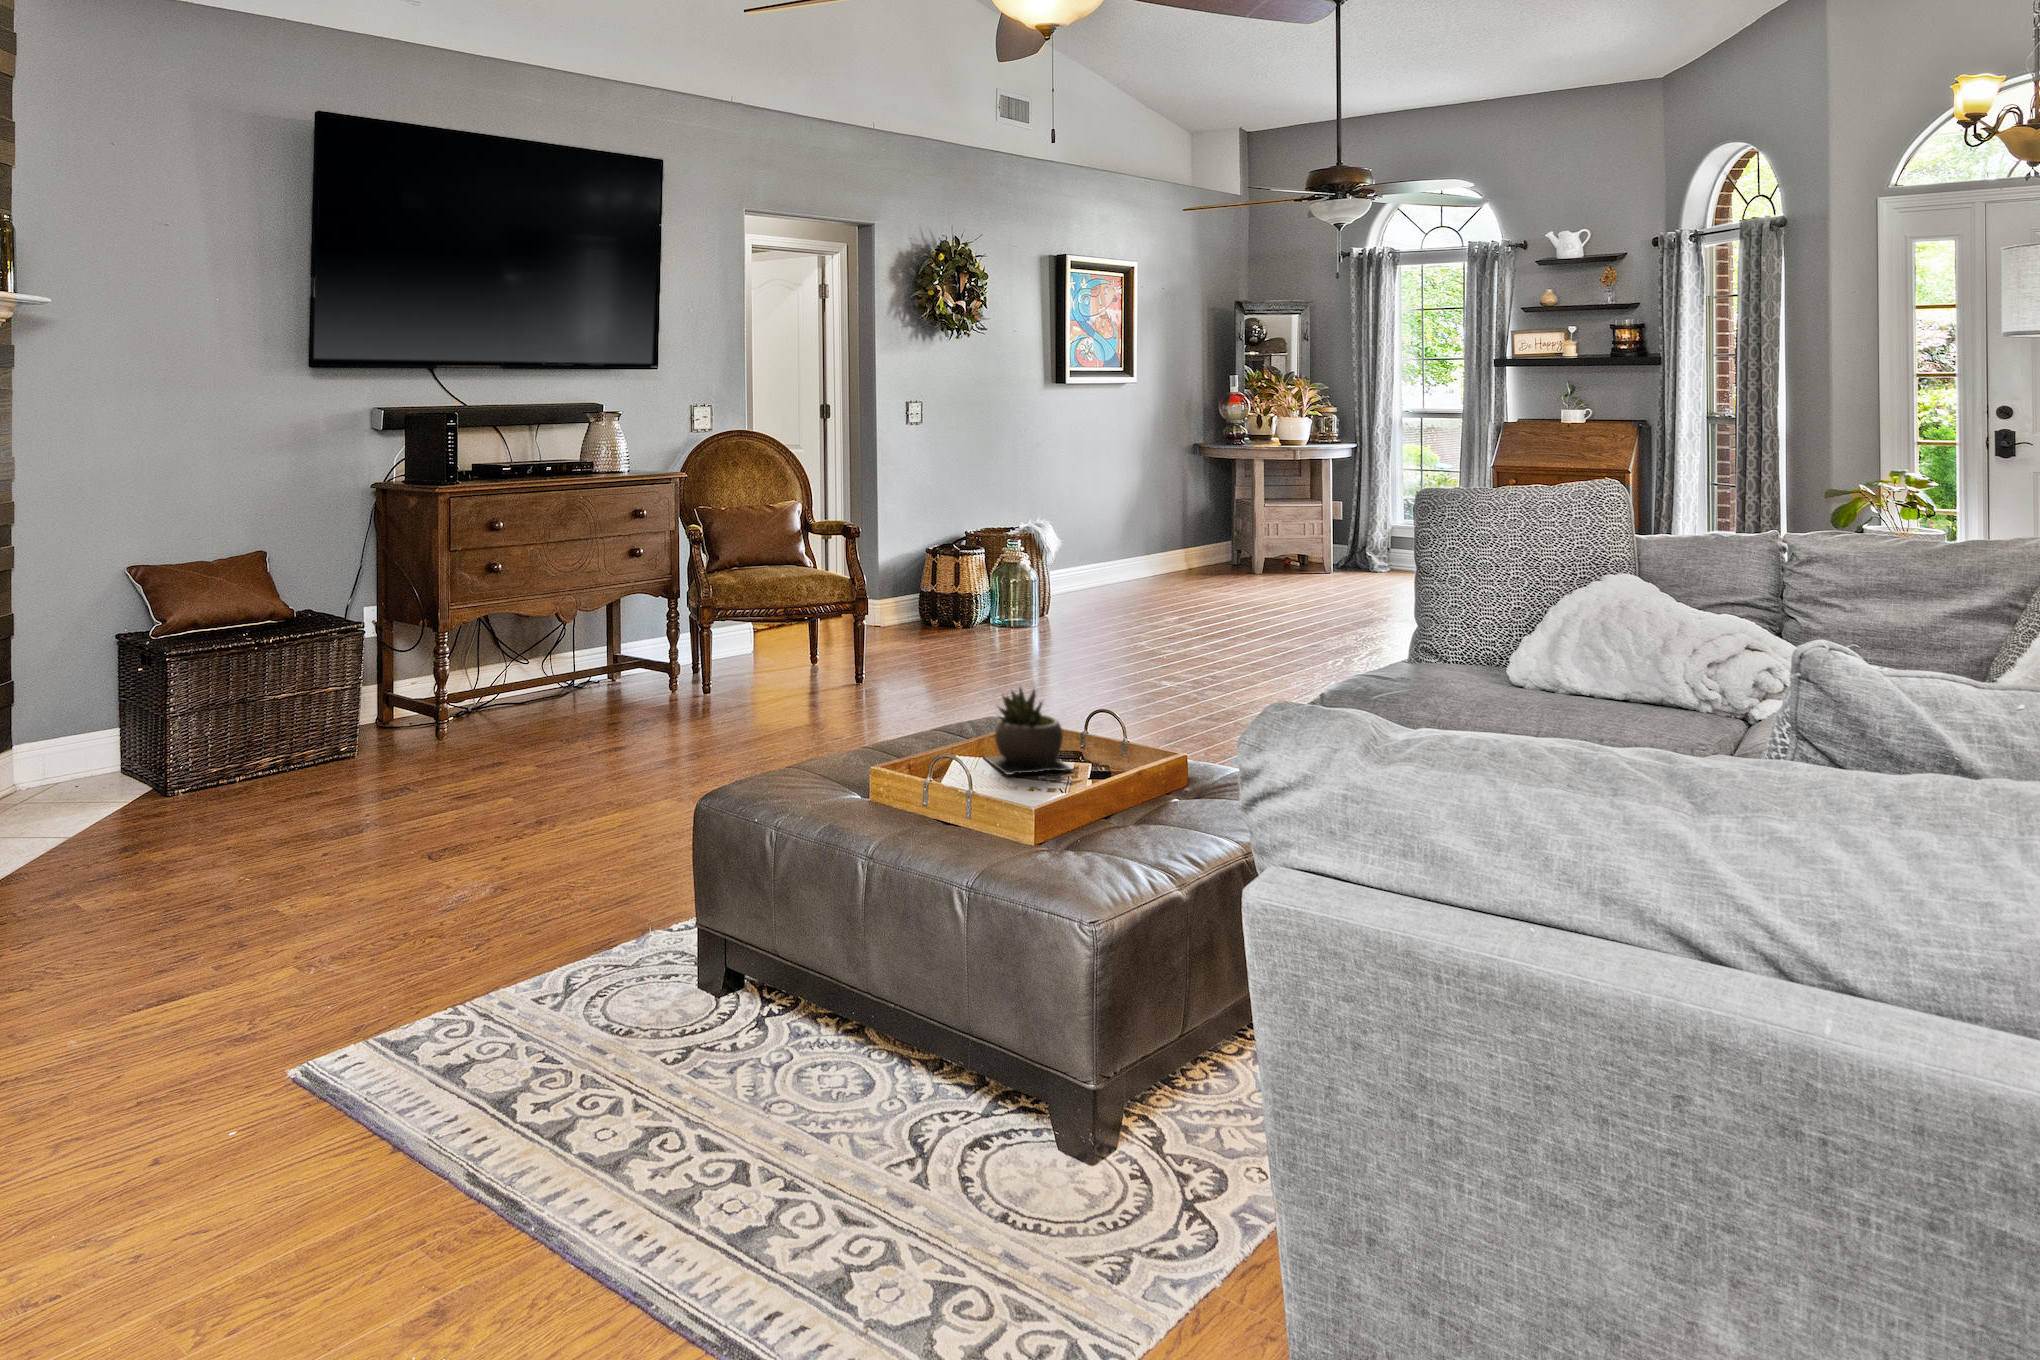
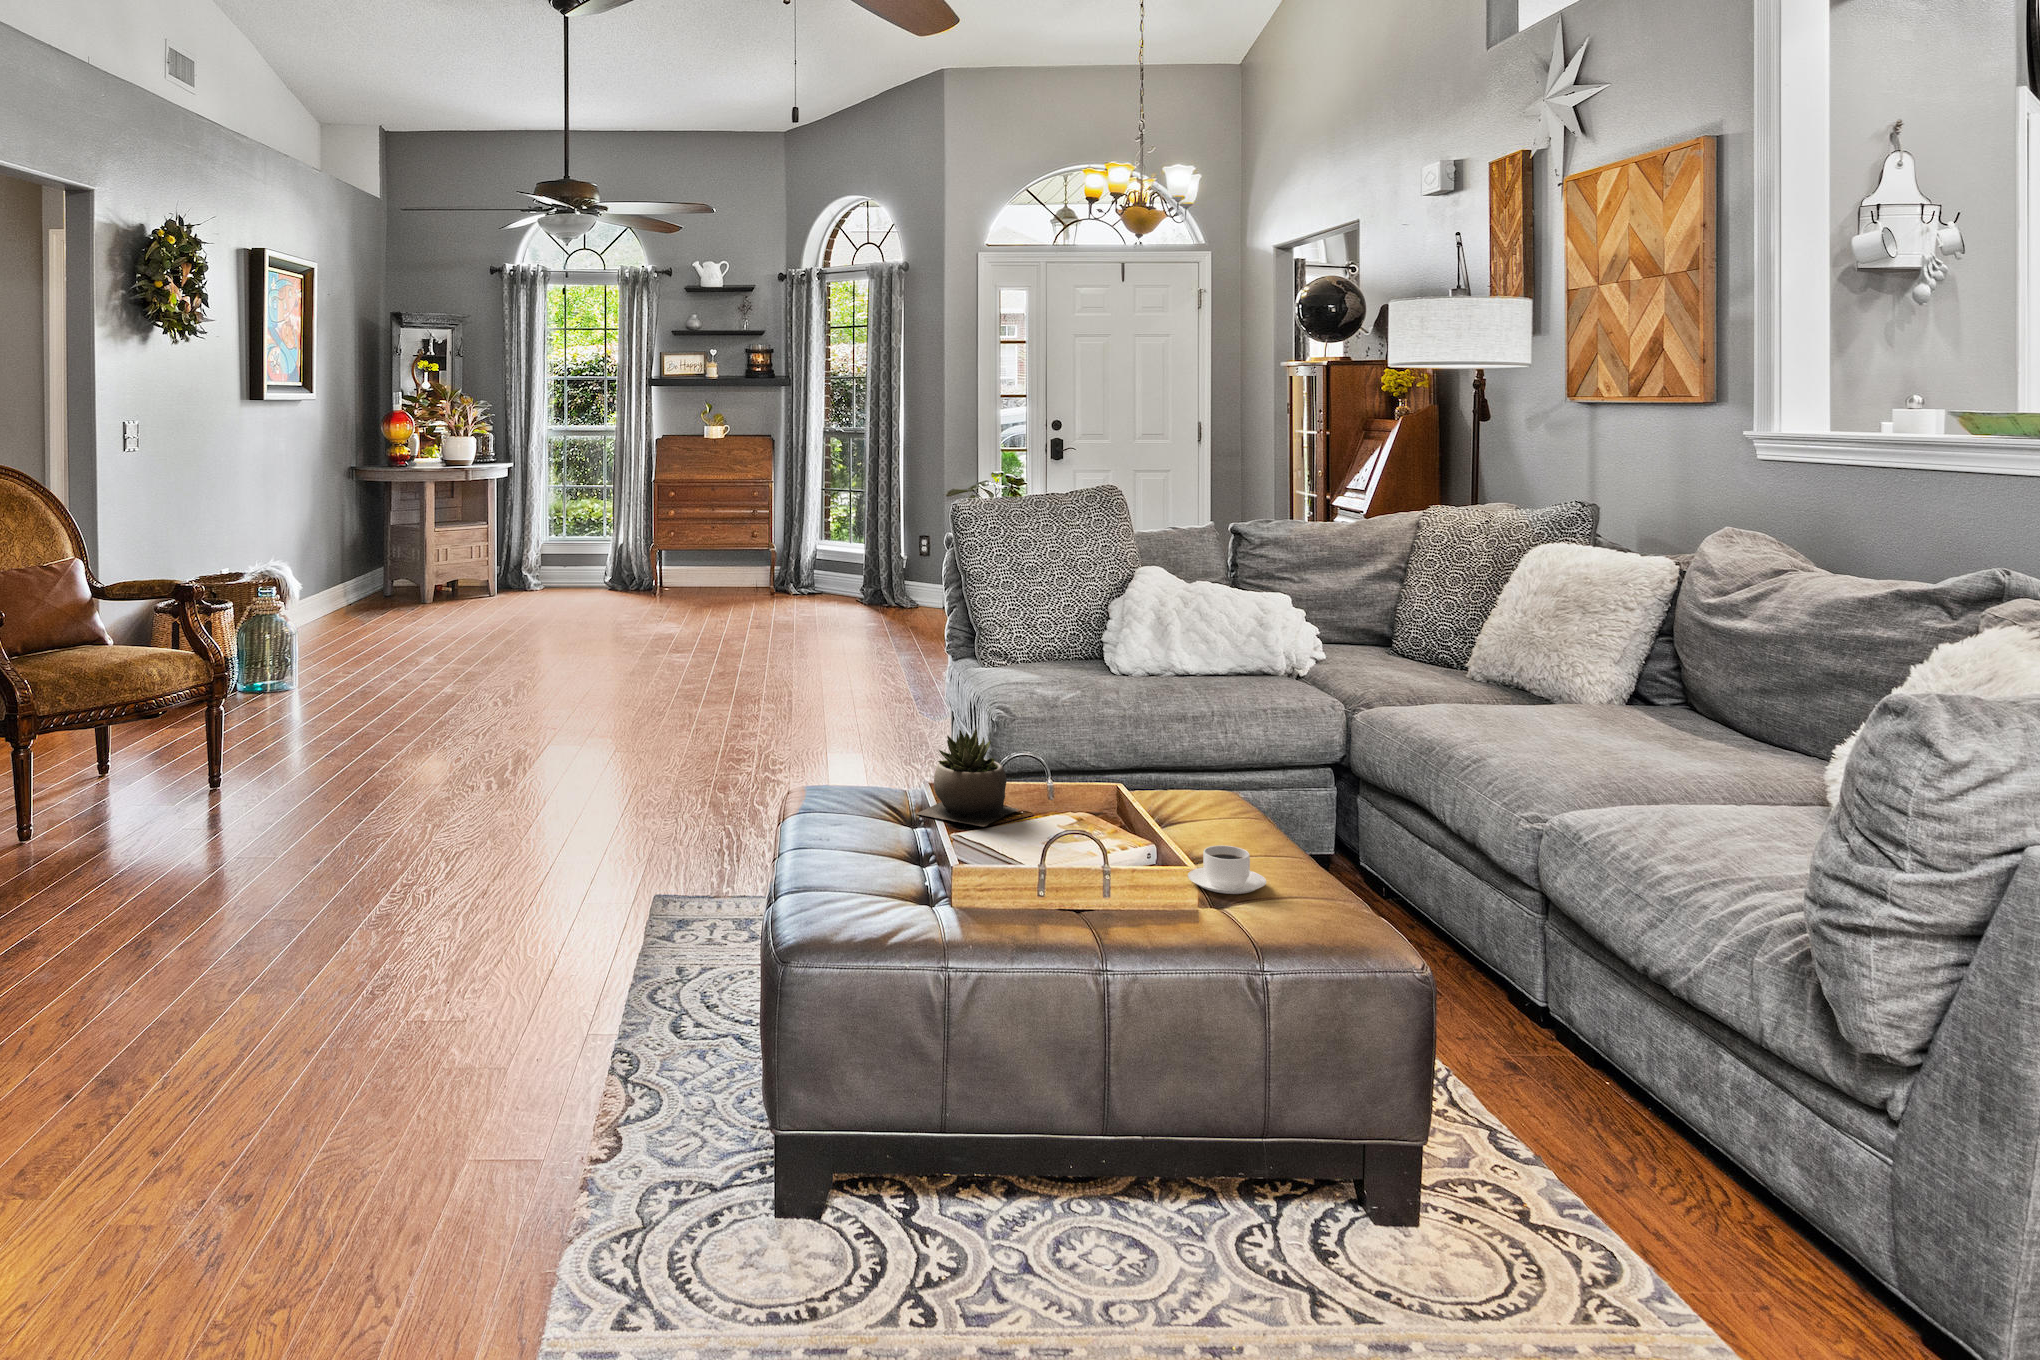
coffee cup: none [1069,818,1144,865] -> present [1188,845,1266,894]

